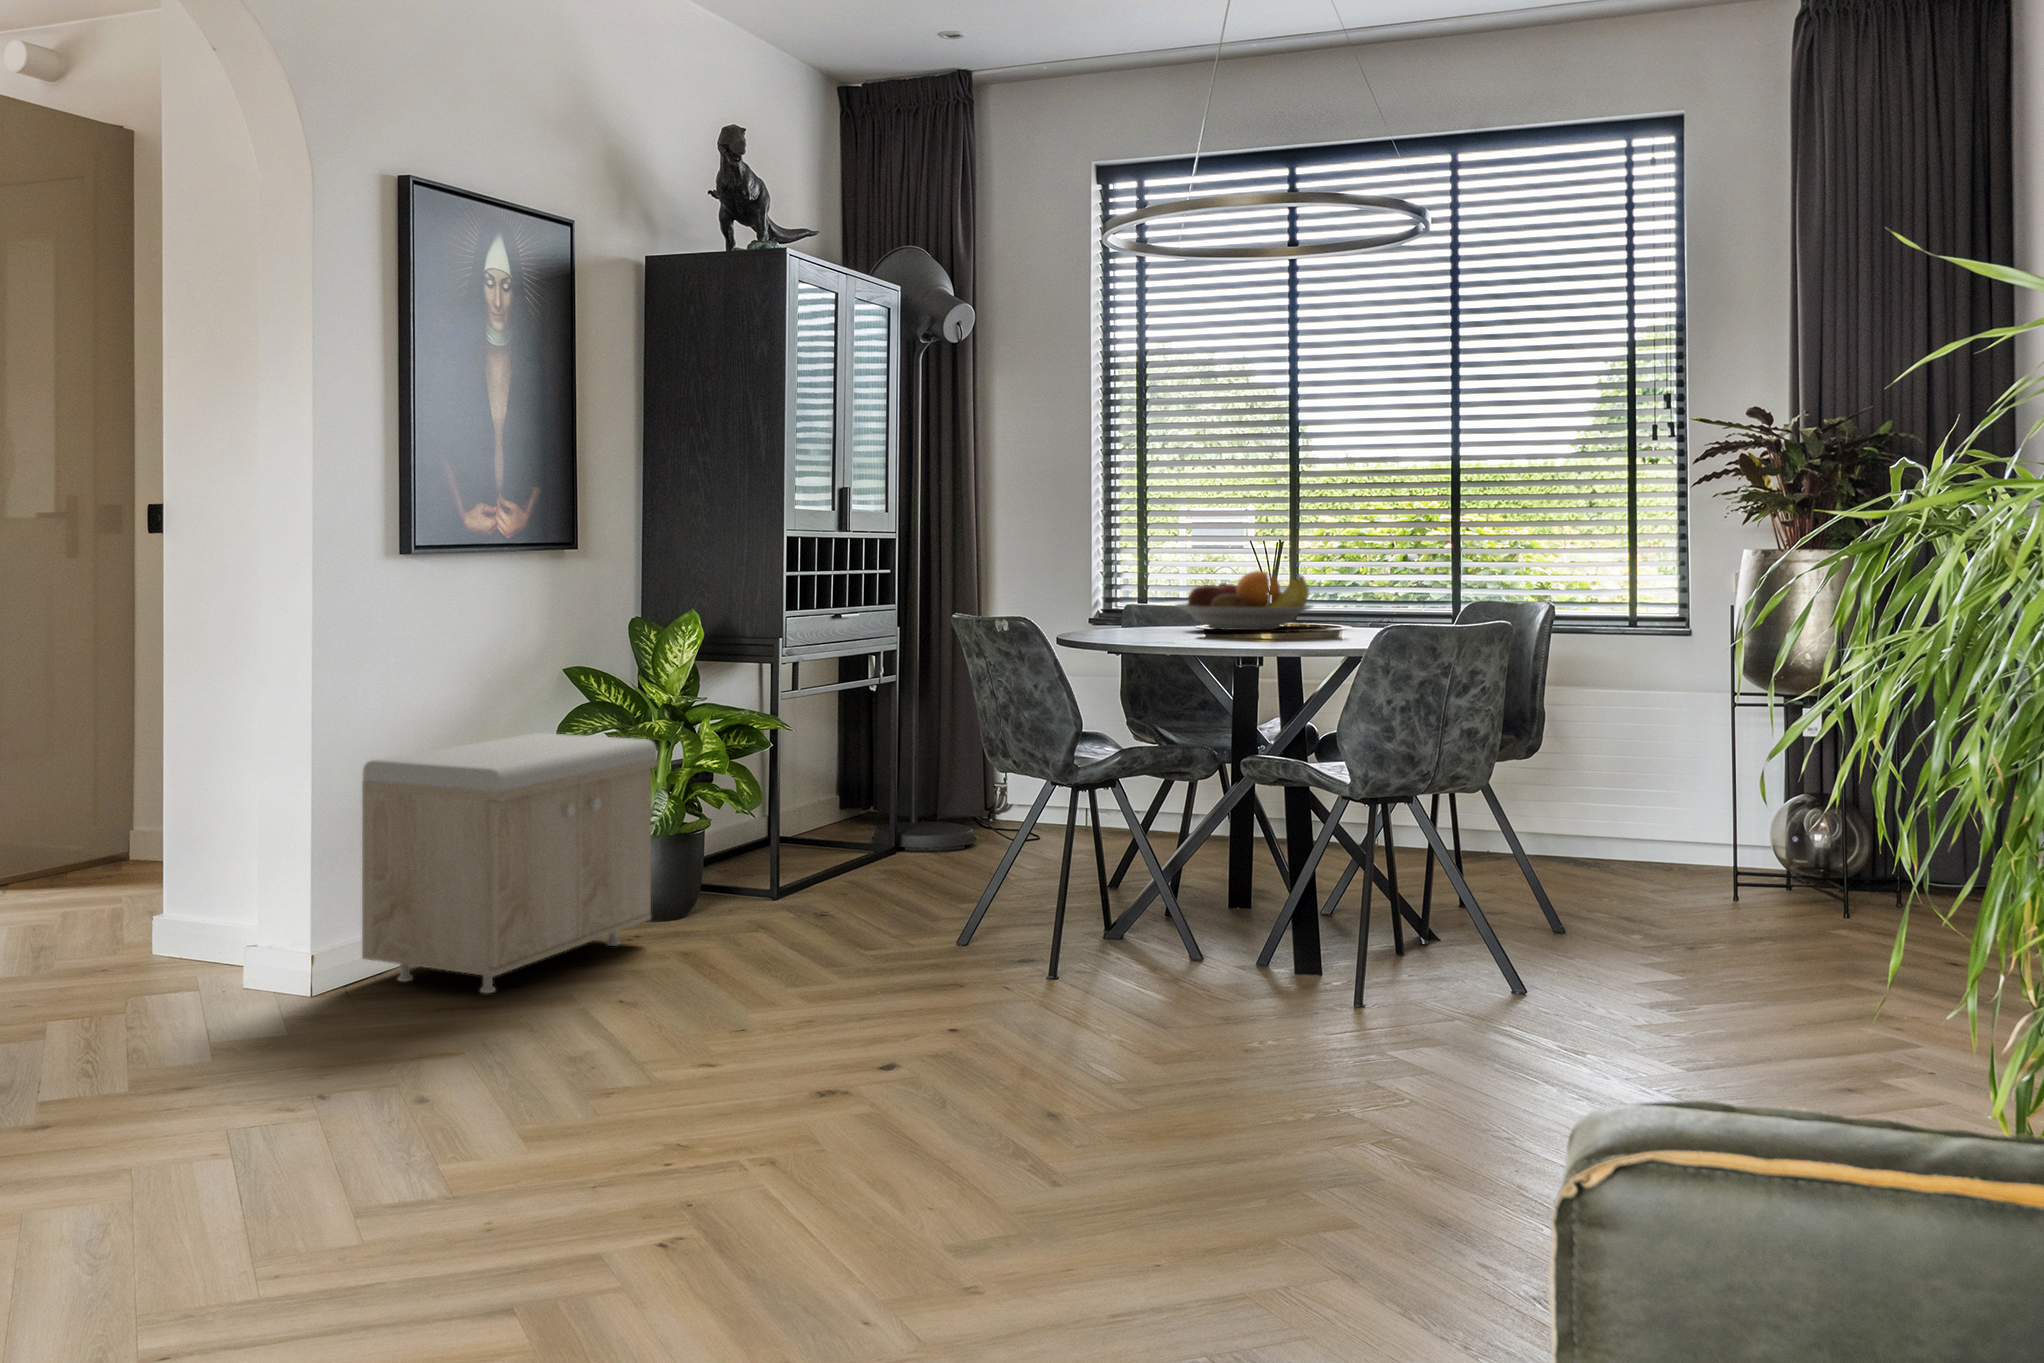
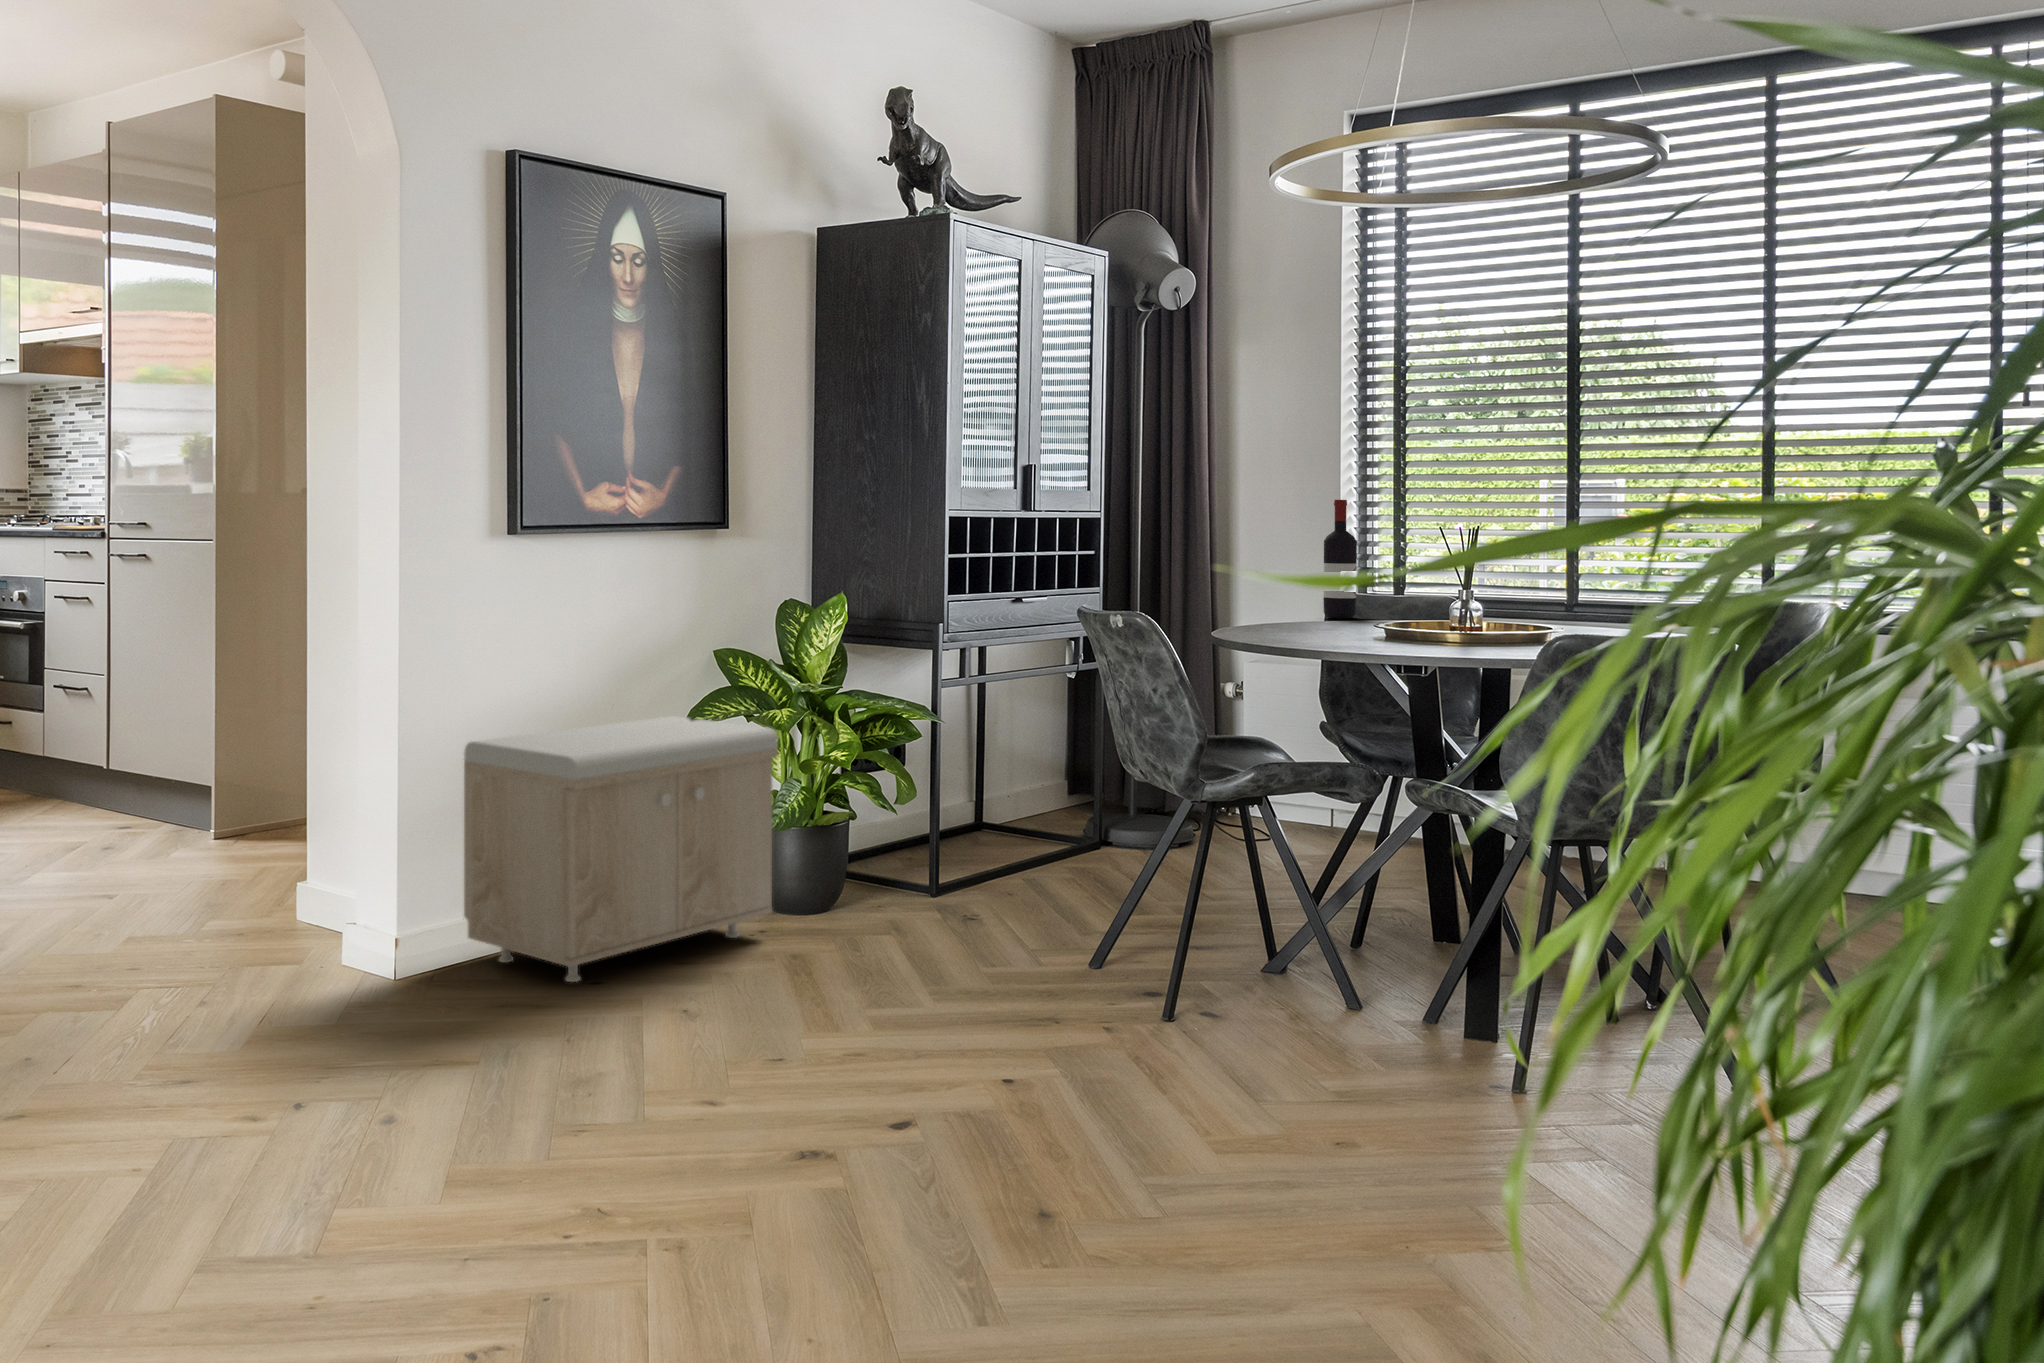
wine bottle: none [1129,519,1158,625] -> present [1323,500,1357,618]
fruit bowl: present [1176,571,1312,630] -> none [1354,561,1519,629]

